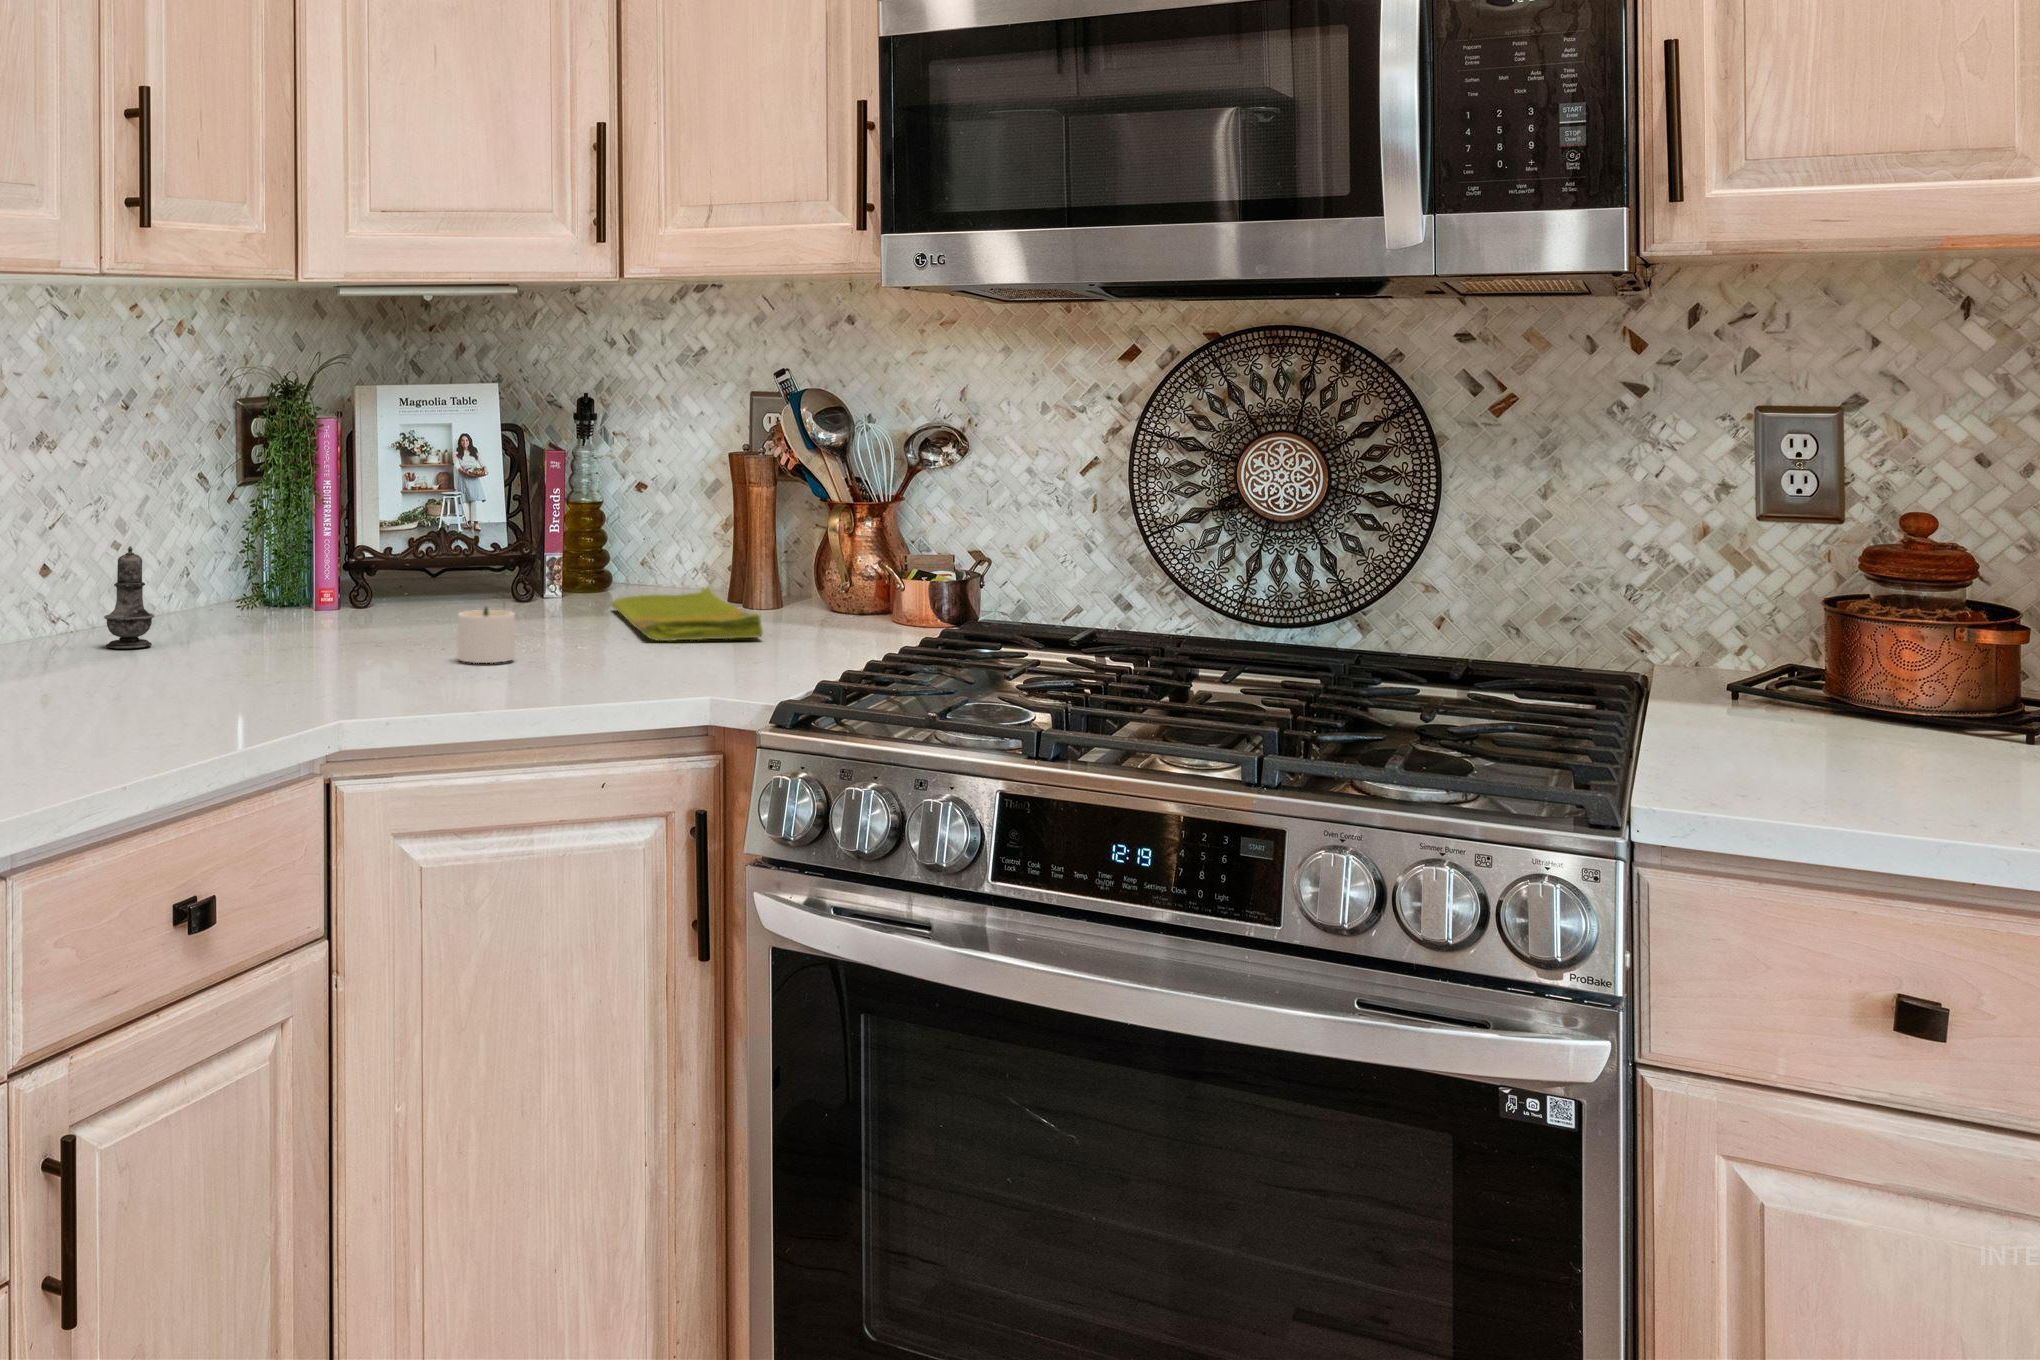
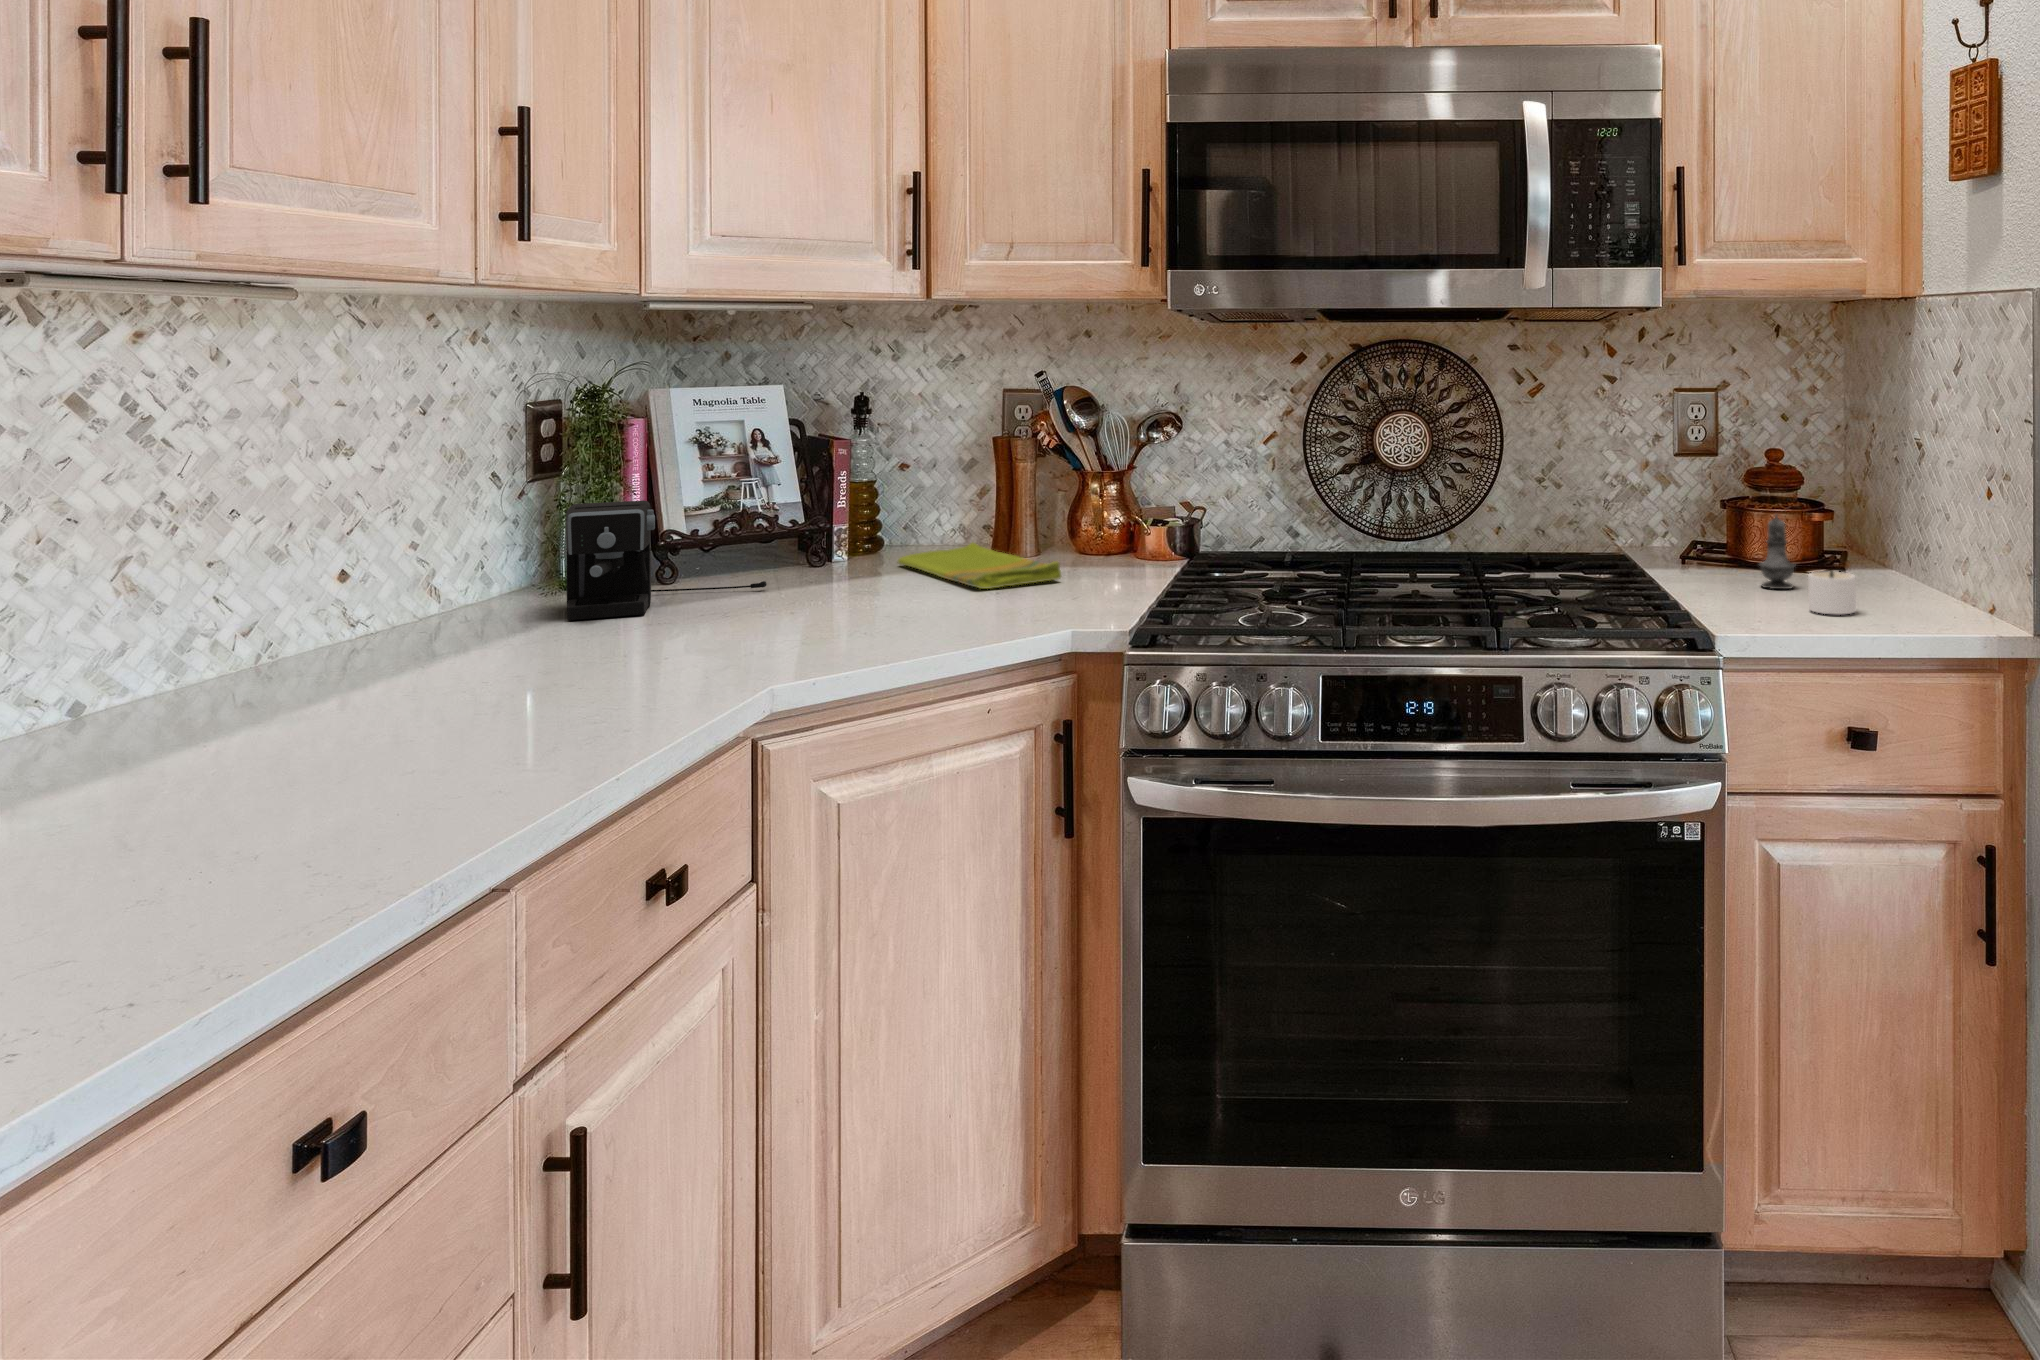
coffee maker: none [197,507,433,634] -> present [565,500,767,620]
salt shaker: present [104,546,154,648] -> present [1759,515,1796,589]
candle: present [457,608,515,663] -> present [1808,571,1856,614]

